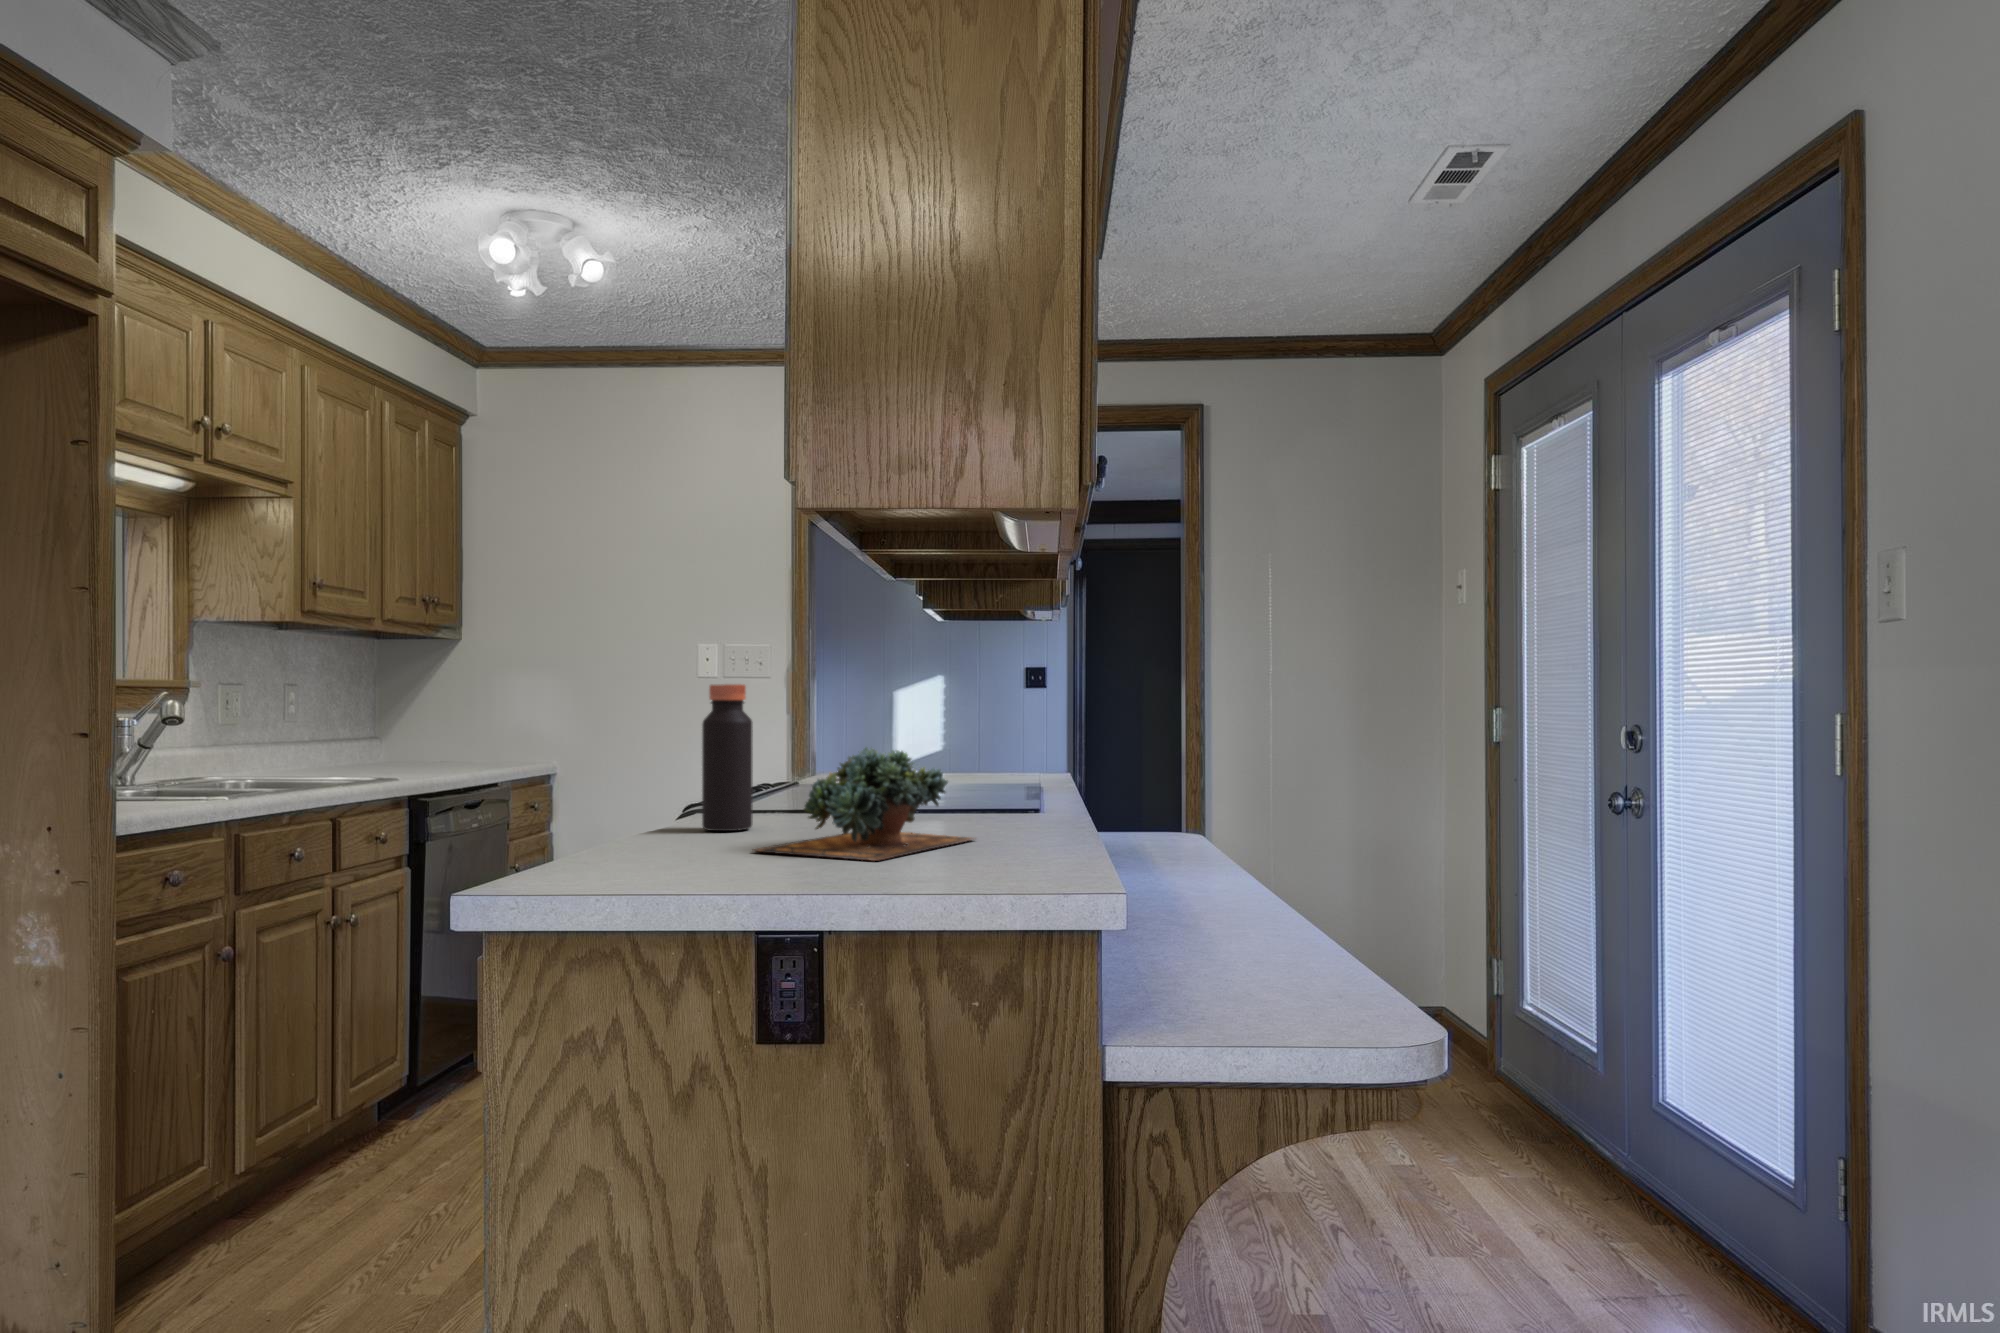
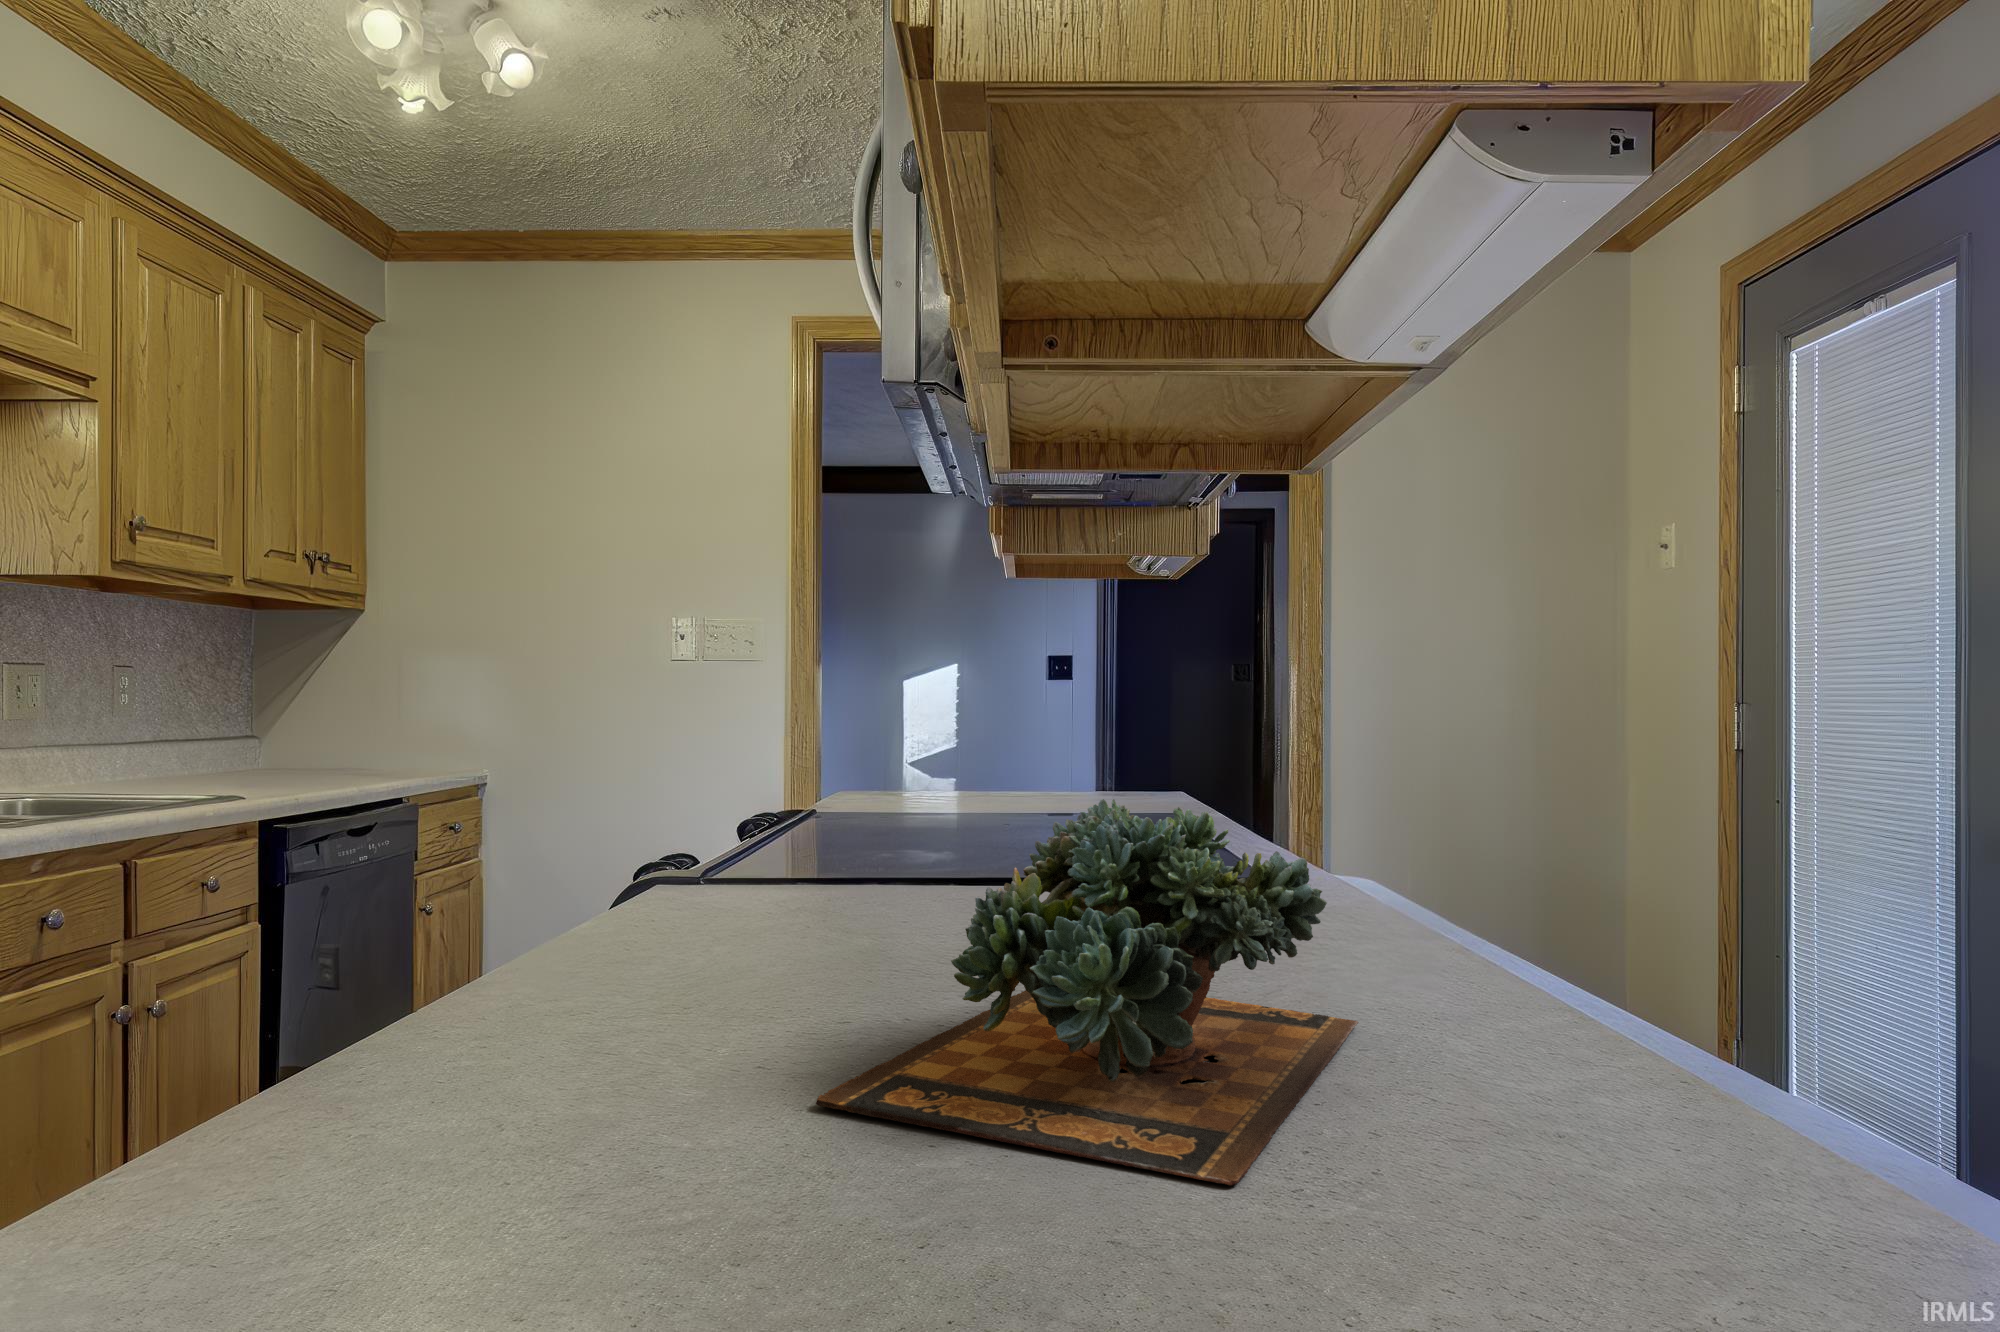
bottle: present [702,684,753,831] -> none [676,646,787,976]

